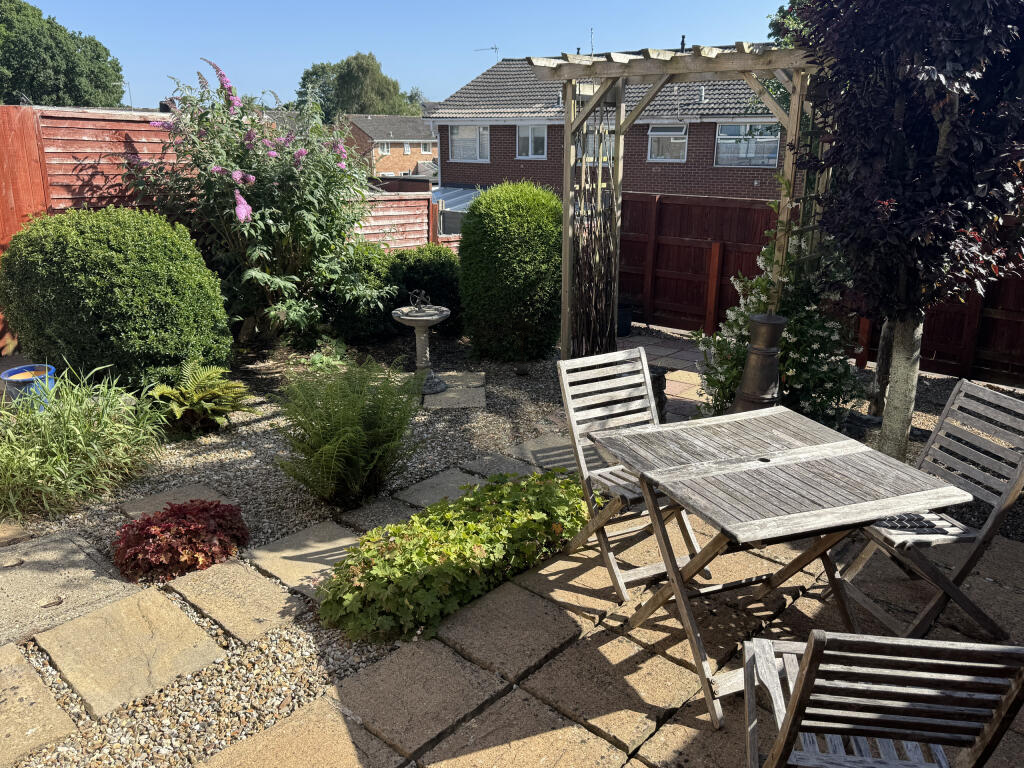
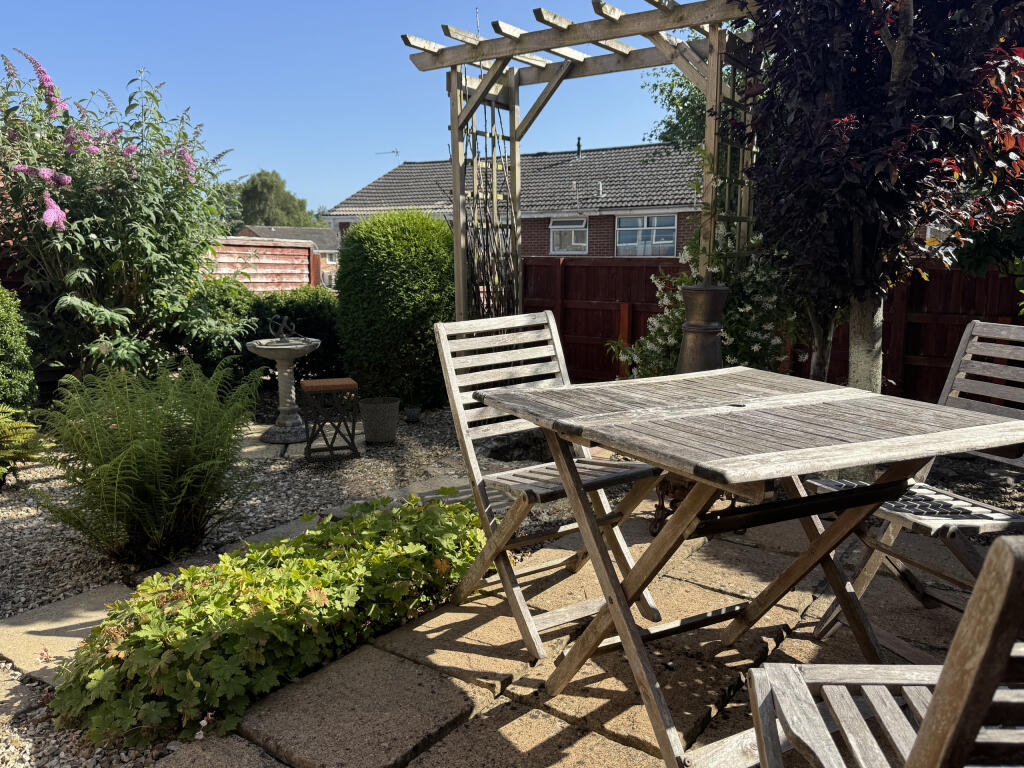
stool: none [436,346,484,415] -> present [301,378,361,462]
bucket: none [480,358,514,396] -> present [358,397,400,442]

